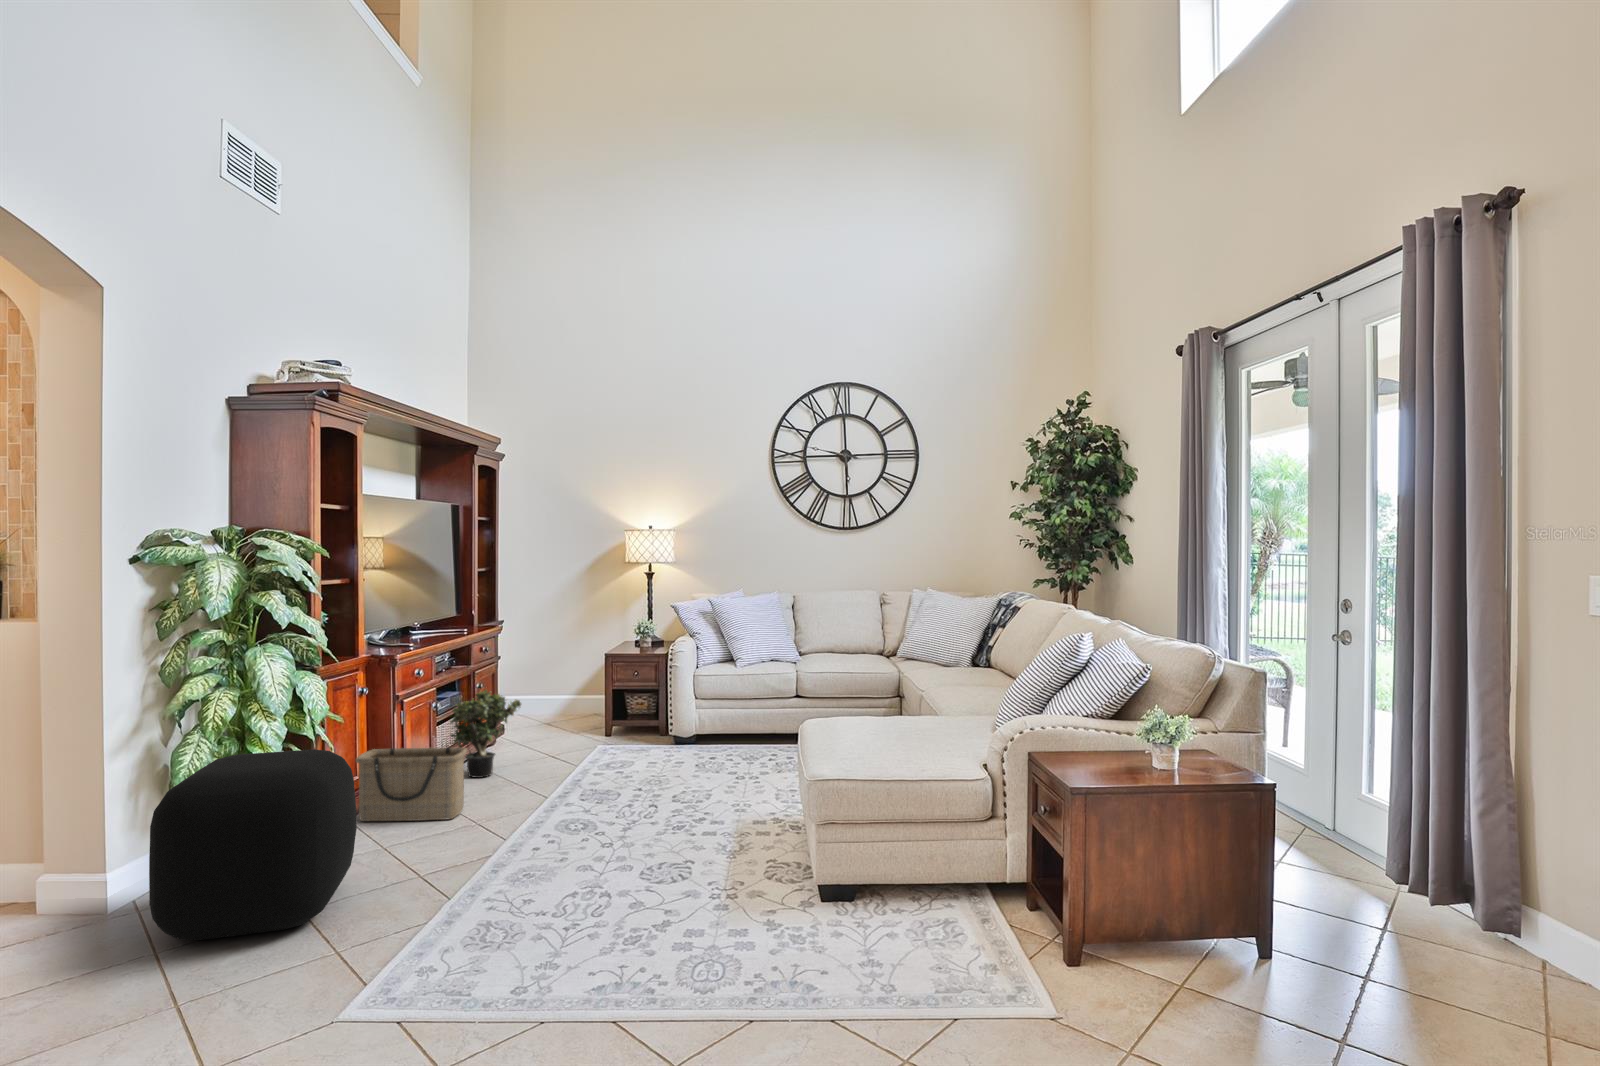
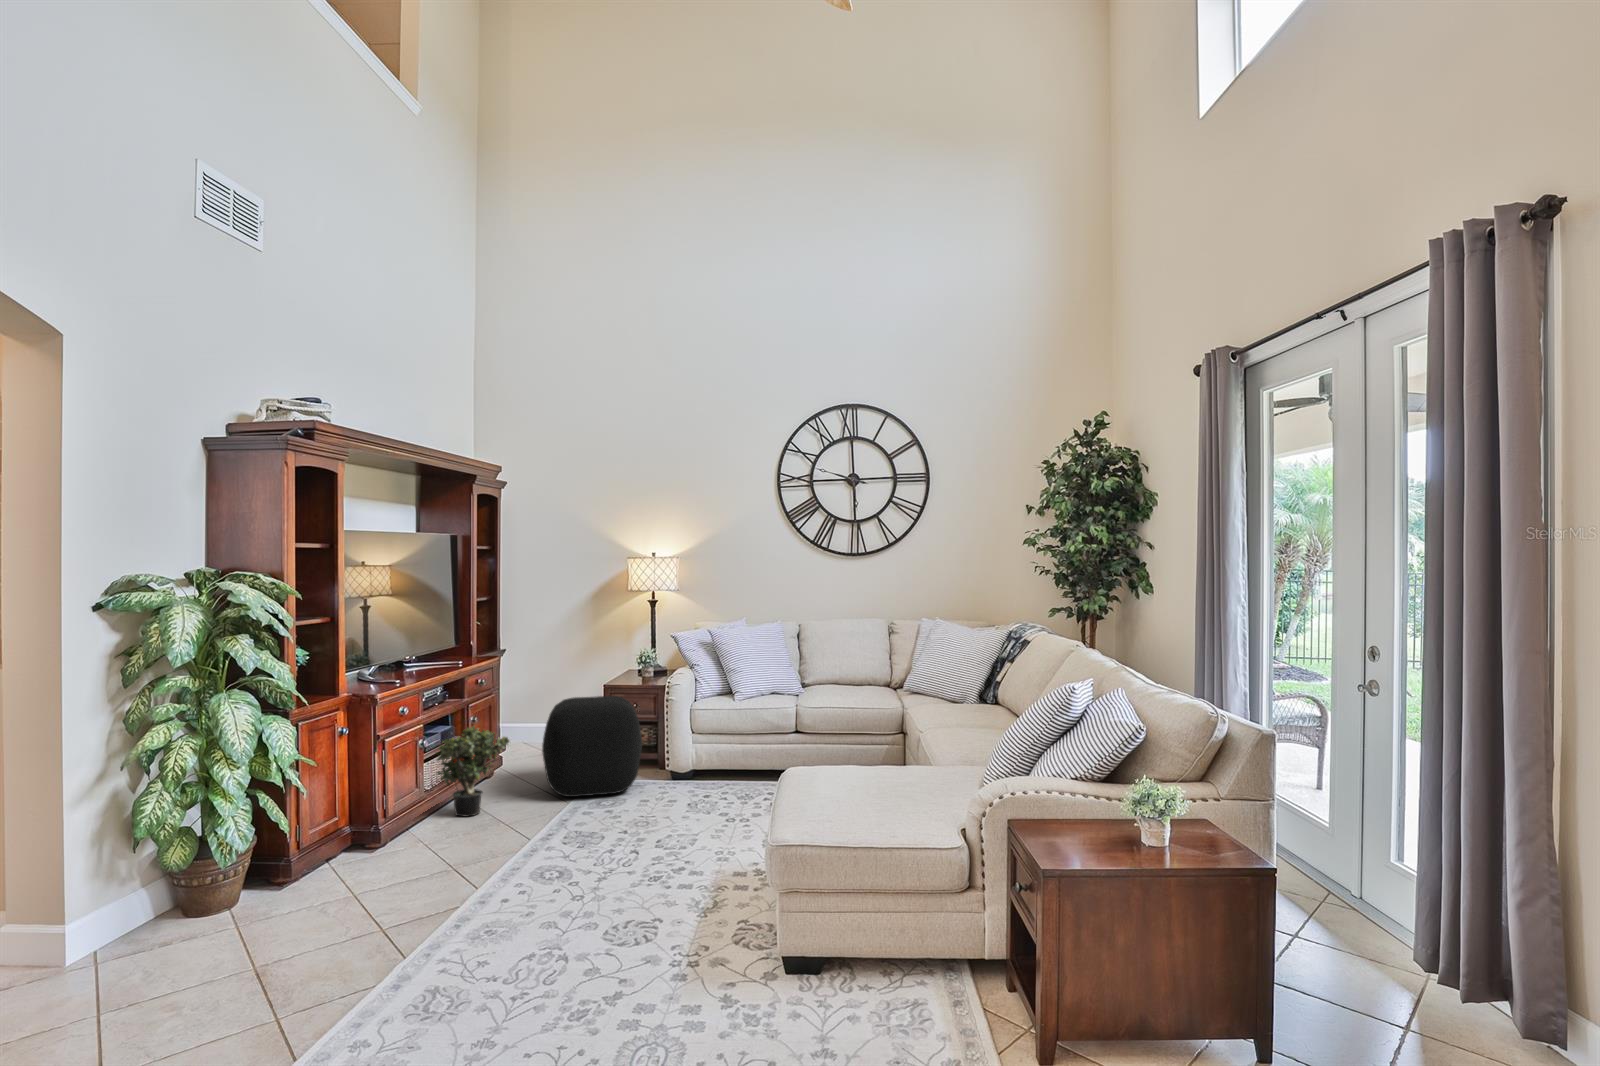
basket: present [356,747,467,821] -> none [332,789,446,865]
ottoman: present [149,749,357,940] -> present [542,696,642,797]

